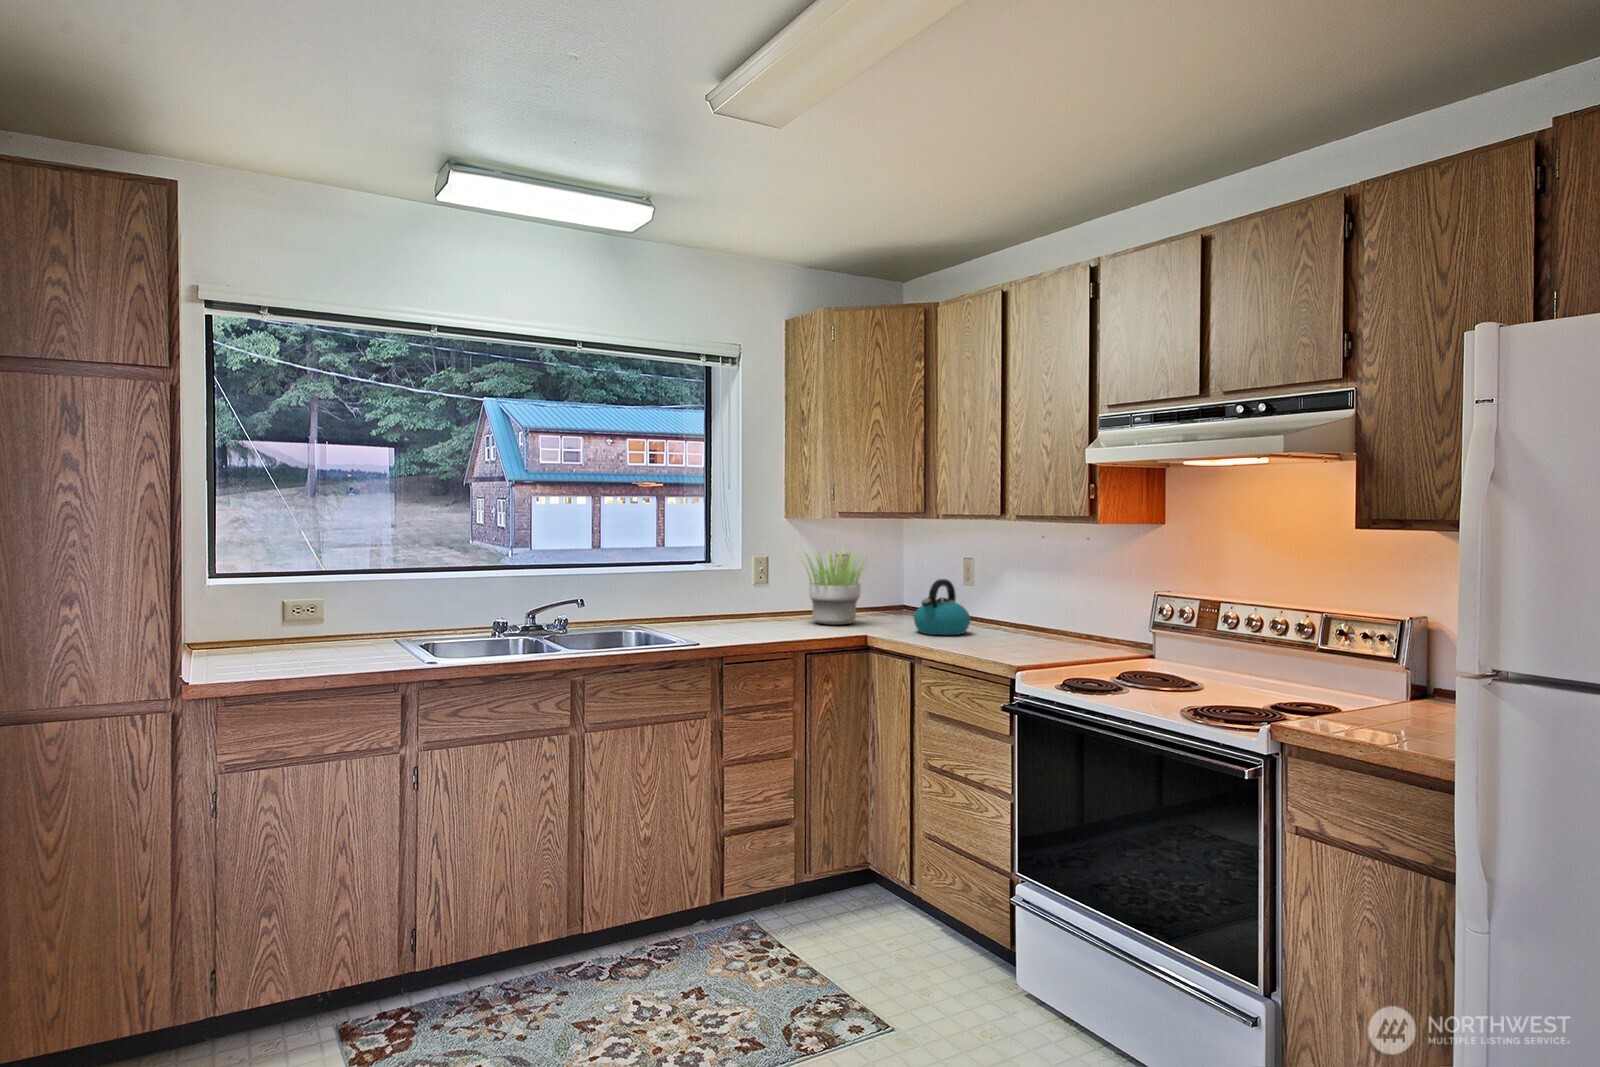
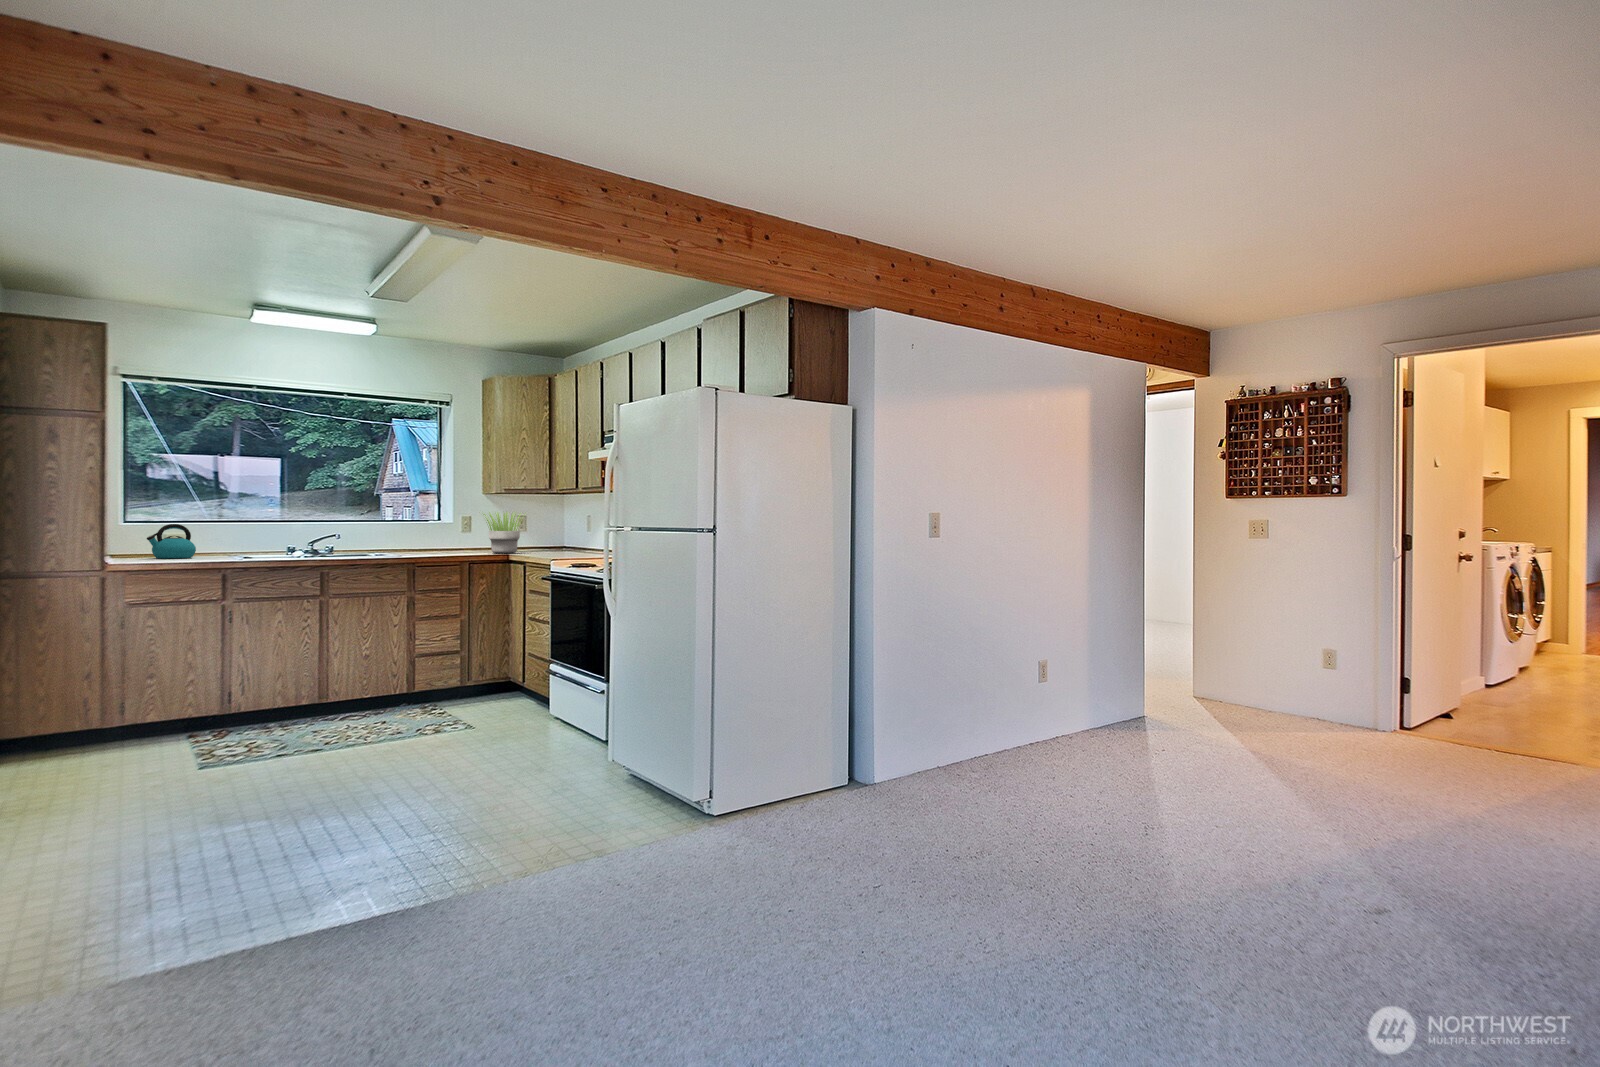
kettle: present [914,579,970,635] -> present [147,524,196,559]

